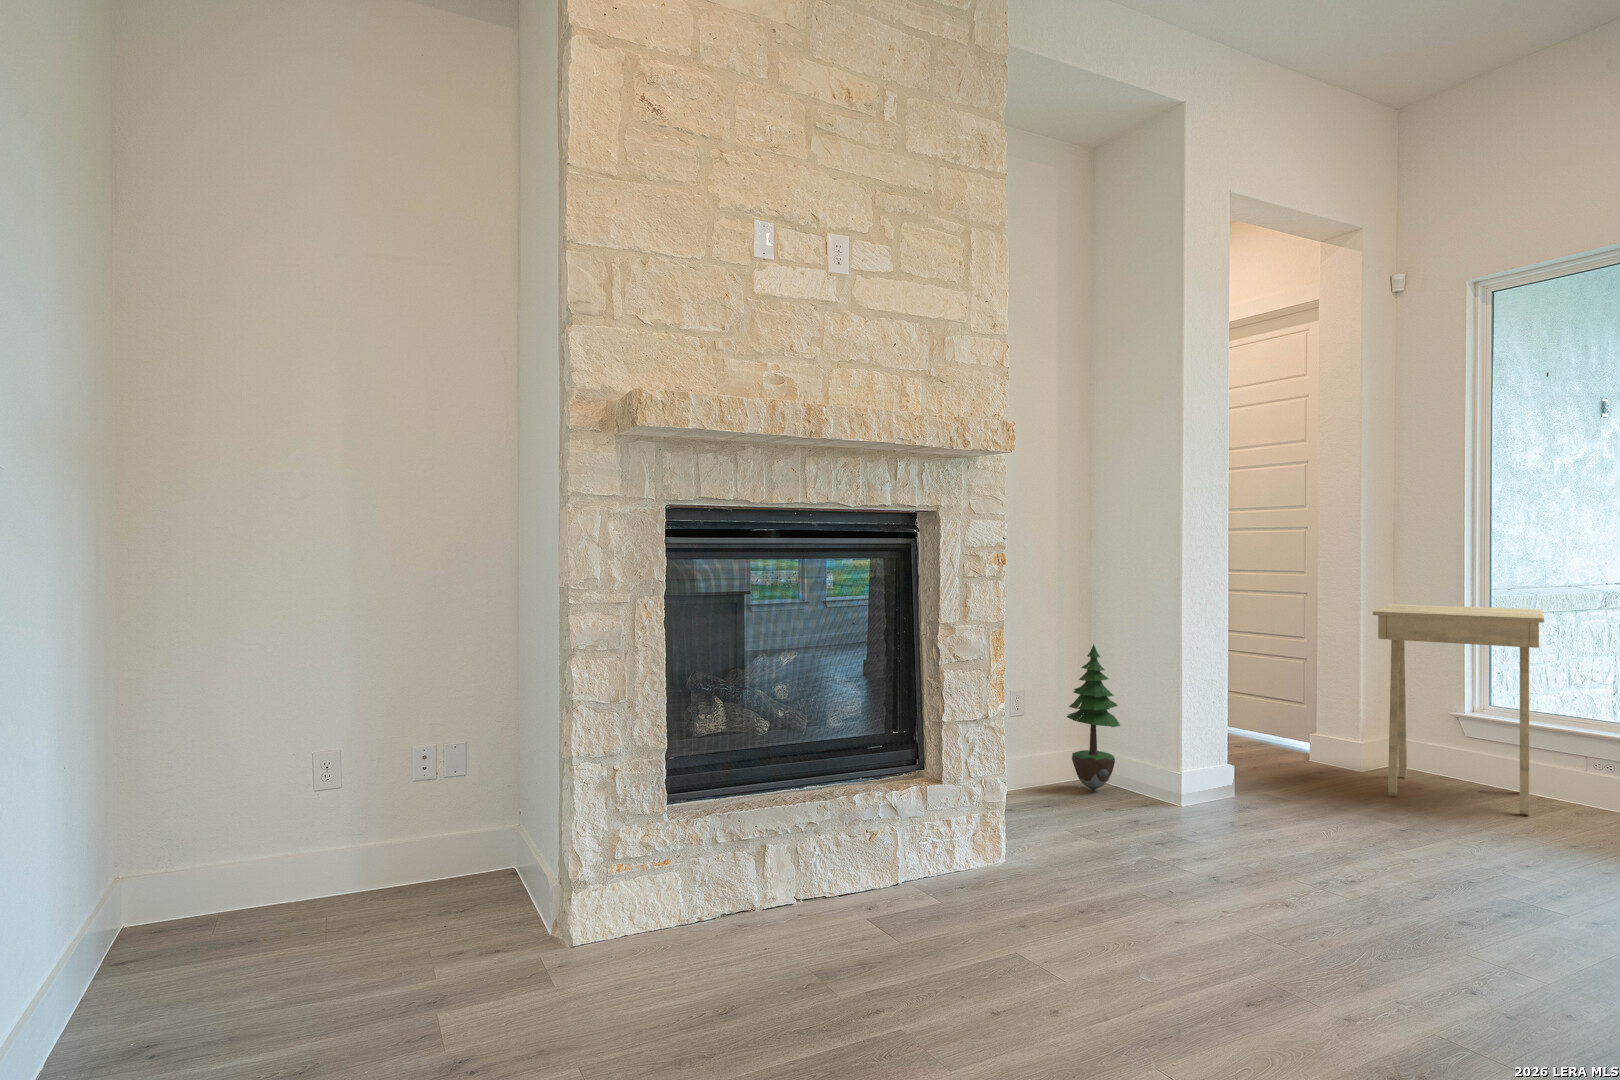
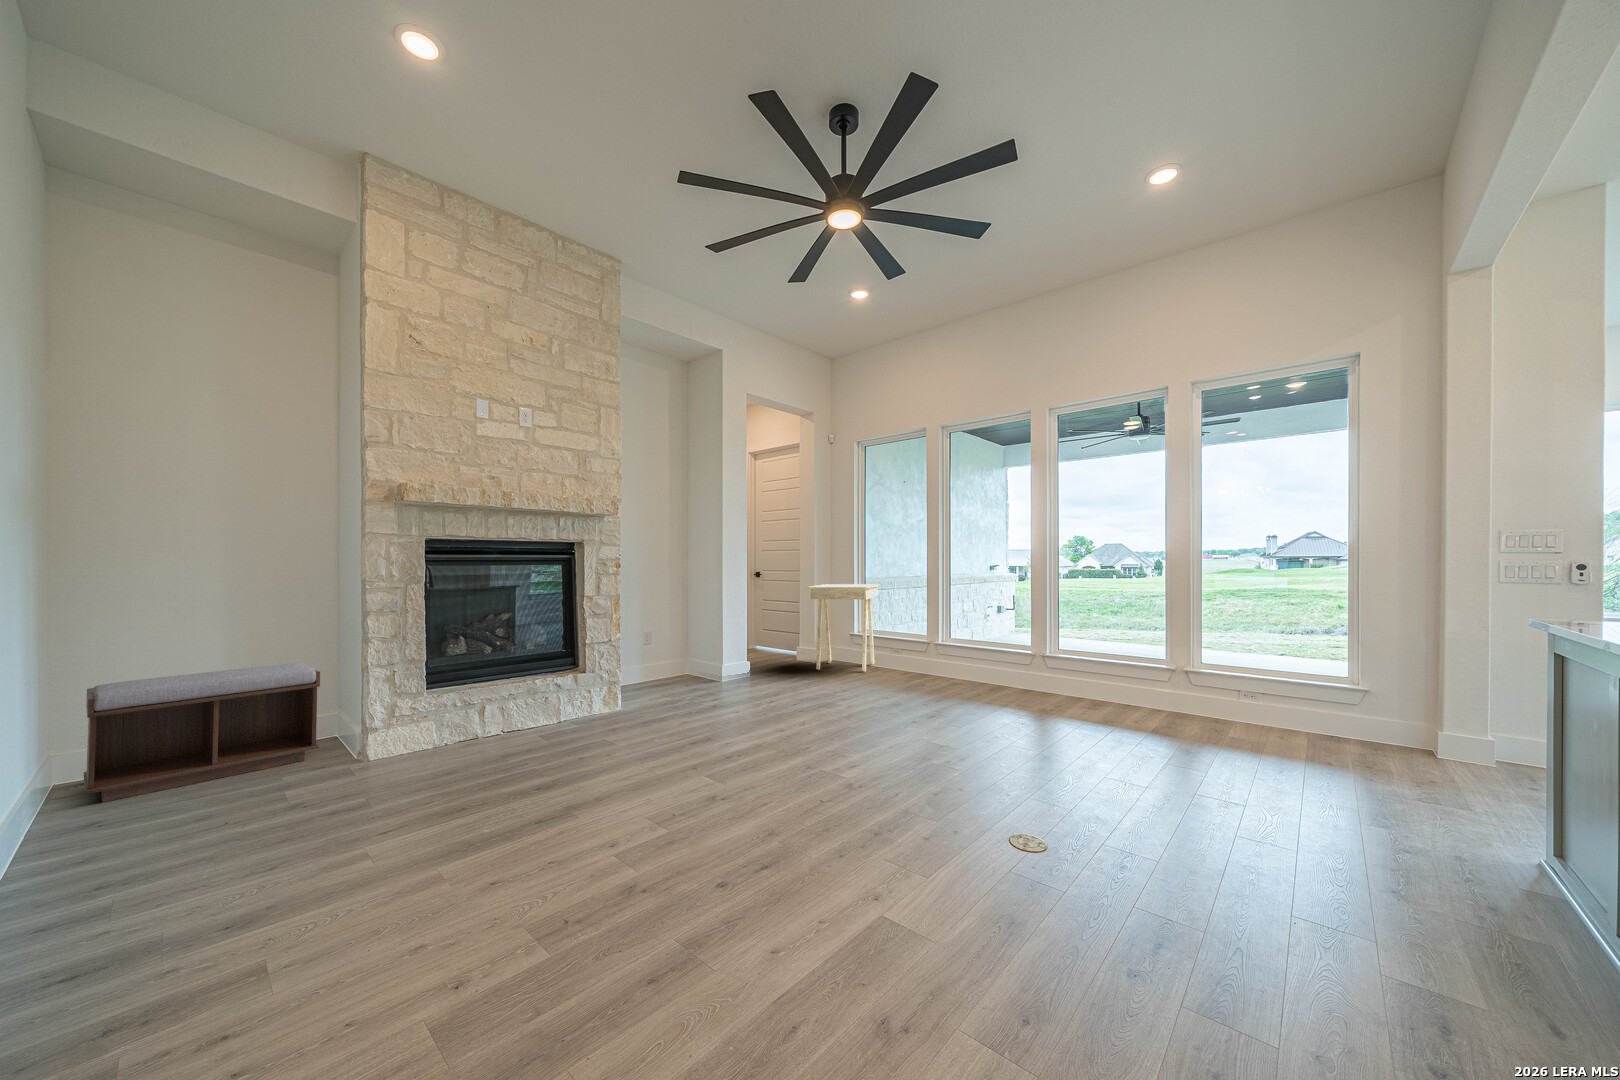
potted tree: present [1067,645,1120,790] -> none [670,607,696,680]
bench: none [158,729,495,973] -> present [84,663,320,802]

